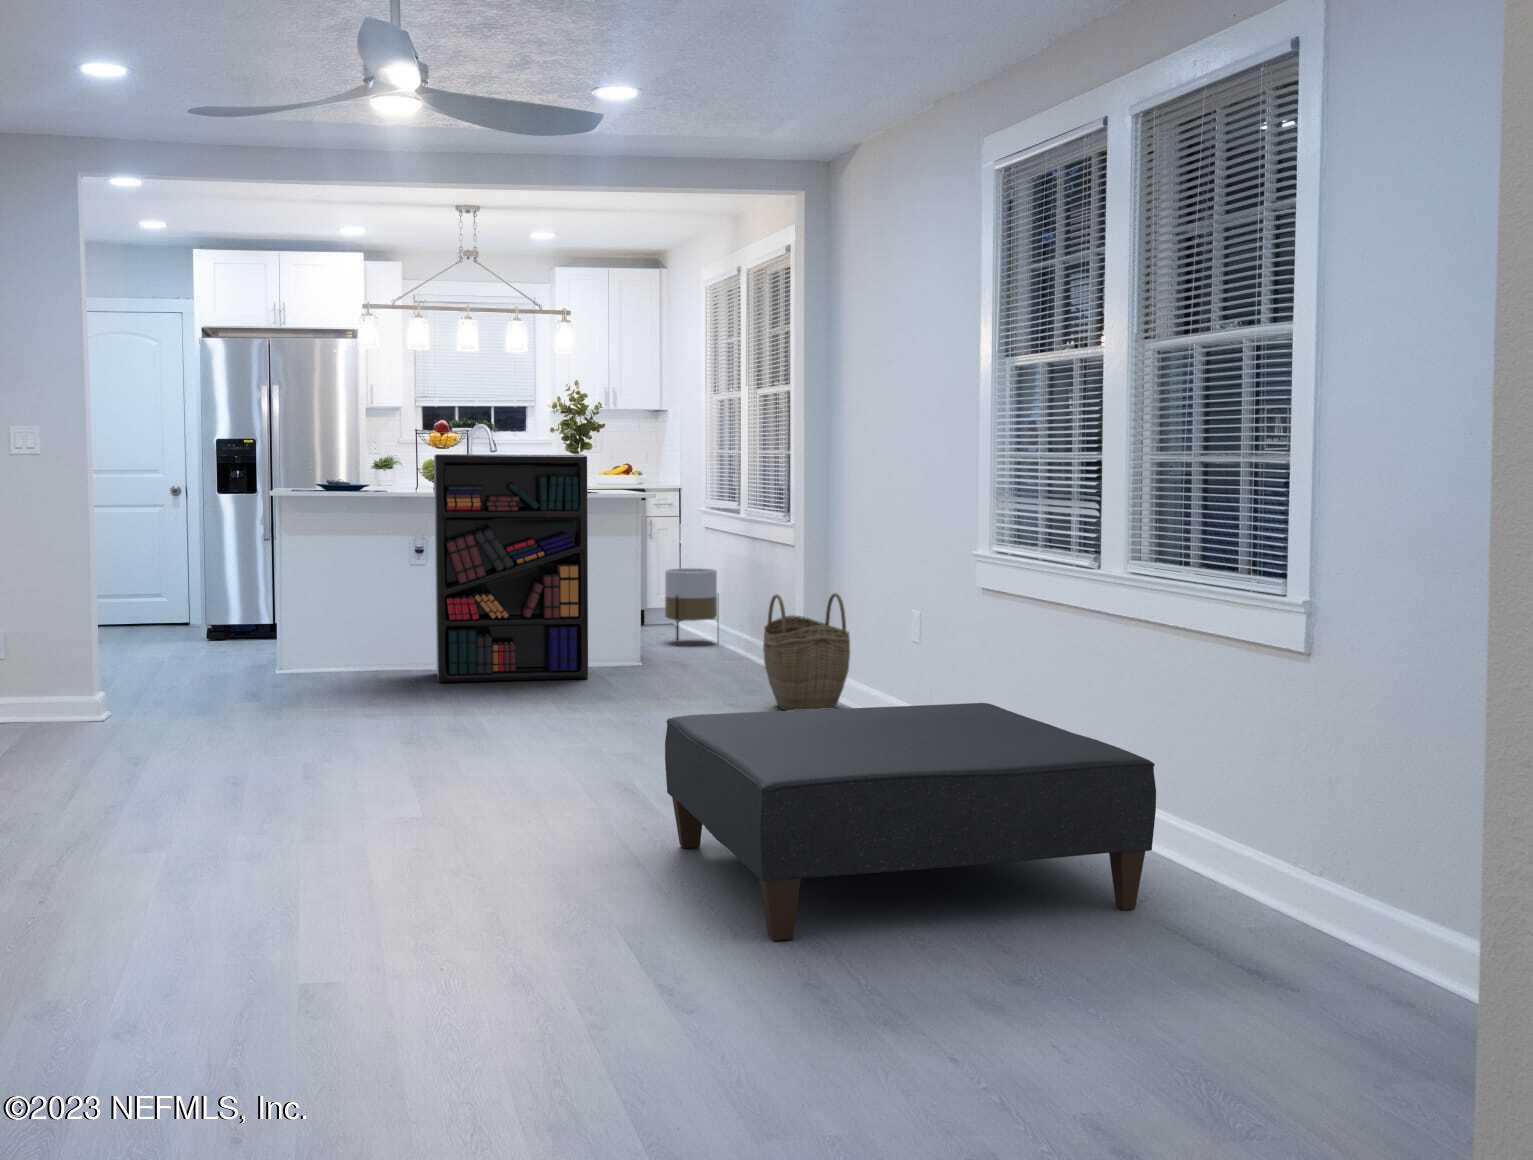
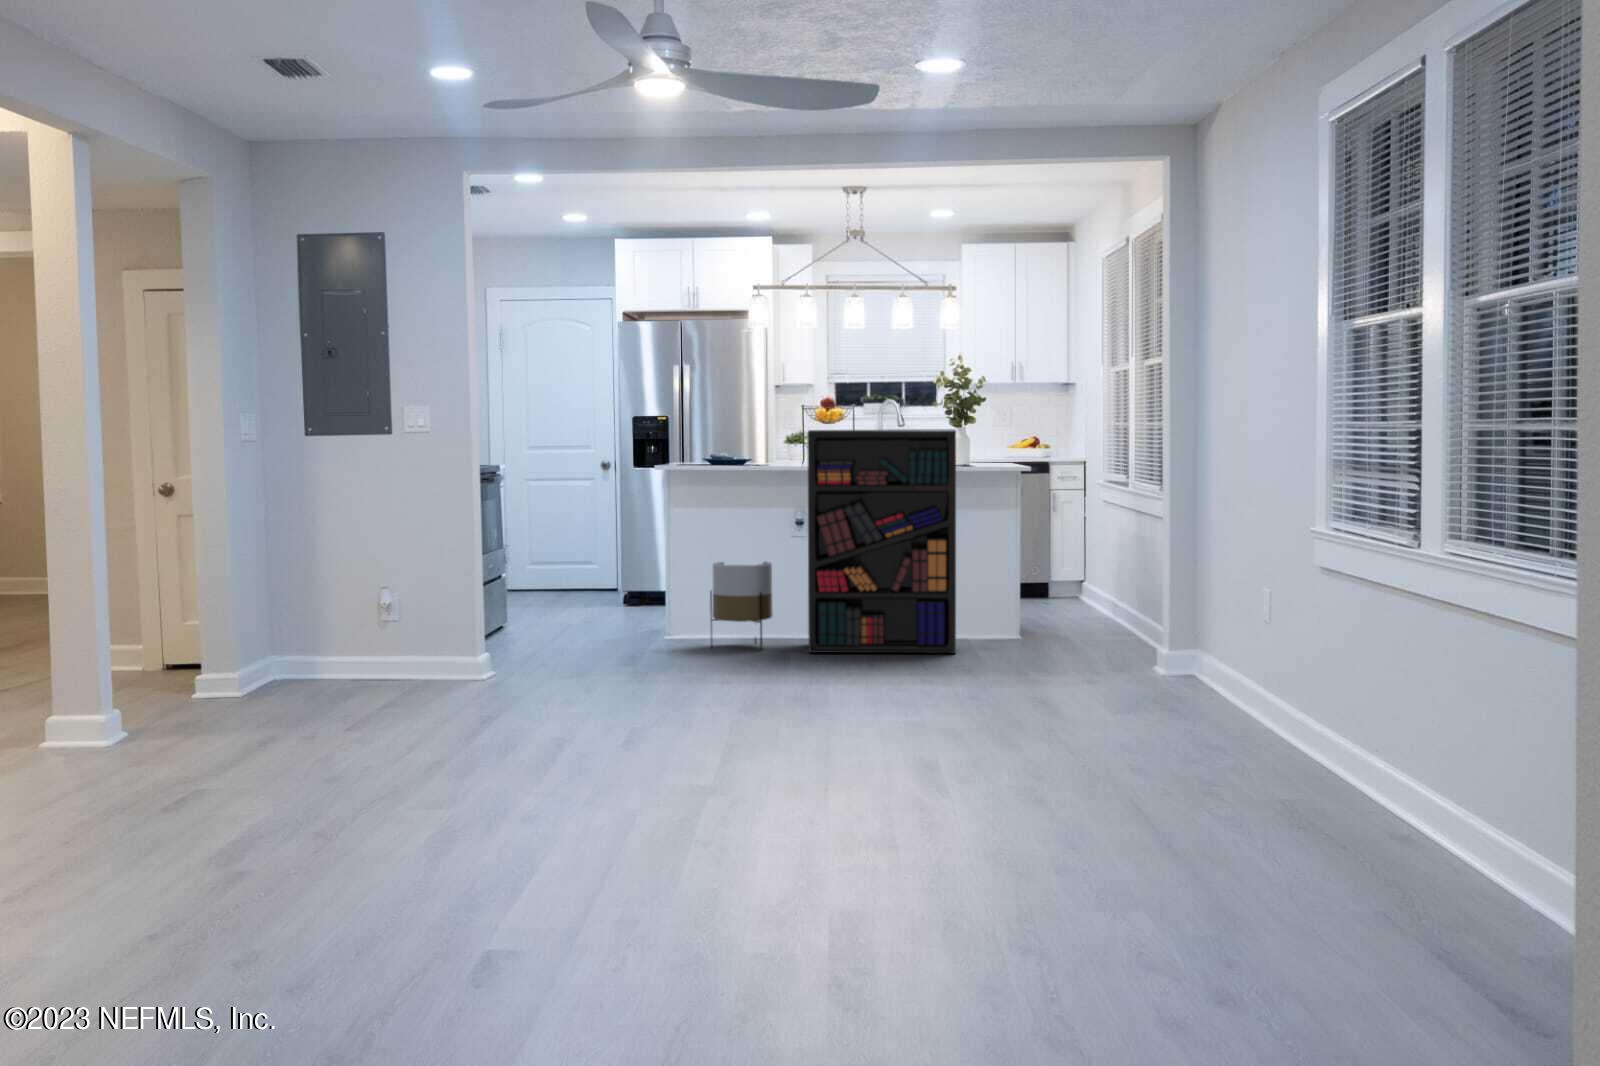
planter: present [665,568,719,644] -> present [710,561,773,650]
woven basket: present [763,593,850,711] -> none [1119,572,1209,697]
ottoman: present [665,703,1156,941] -> none [931,692,1423,926]

